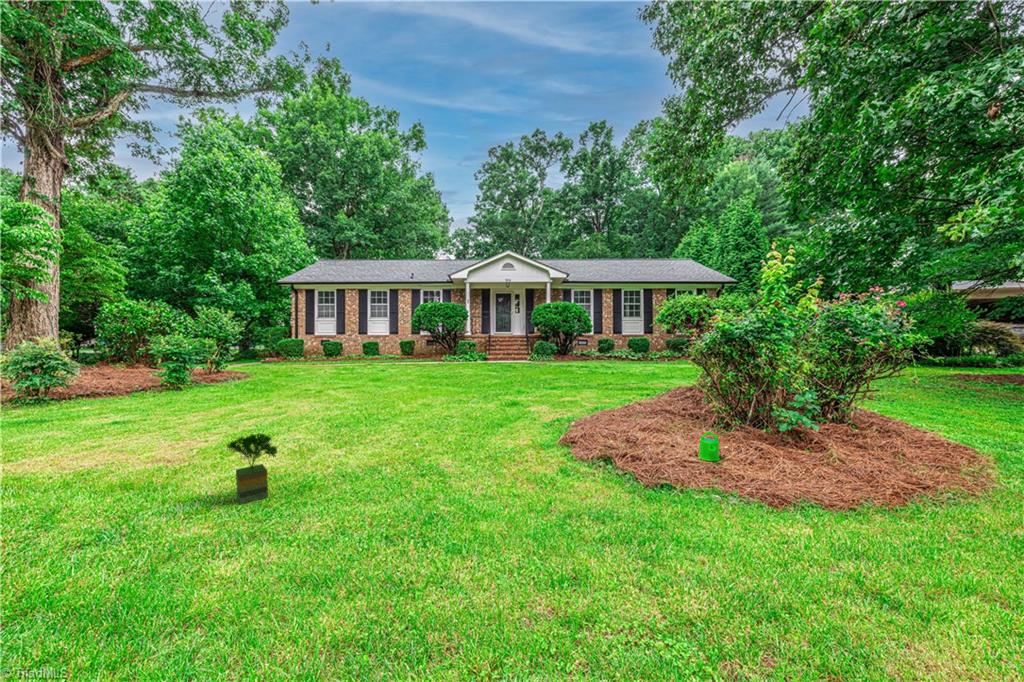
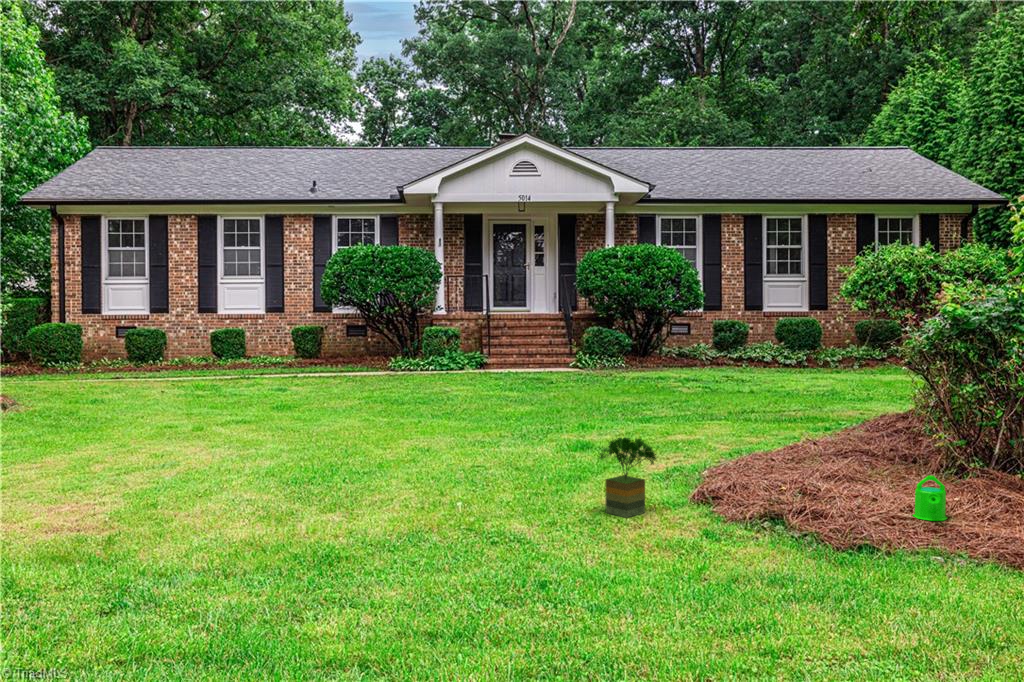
potted tree: present [227,433,277,504] -> present [599,437,656,518]

